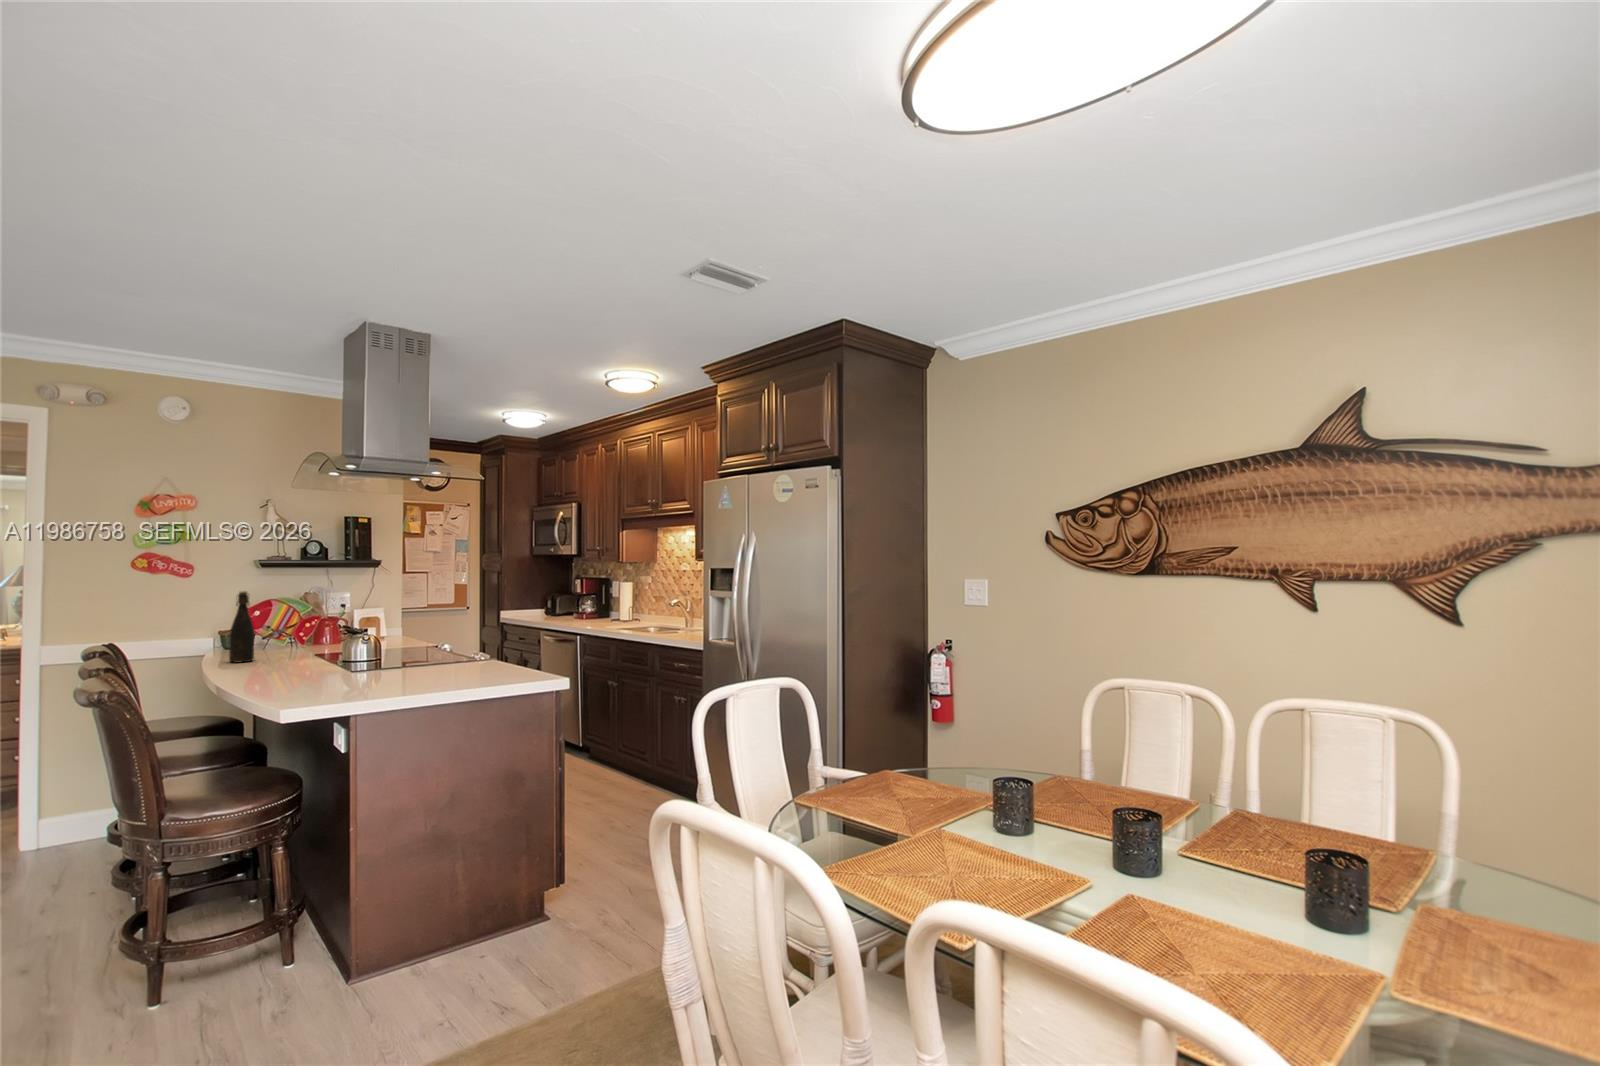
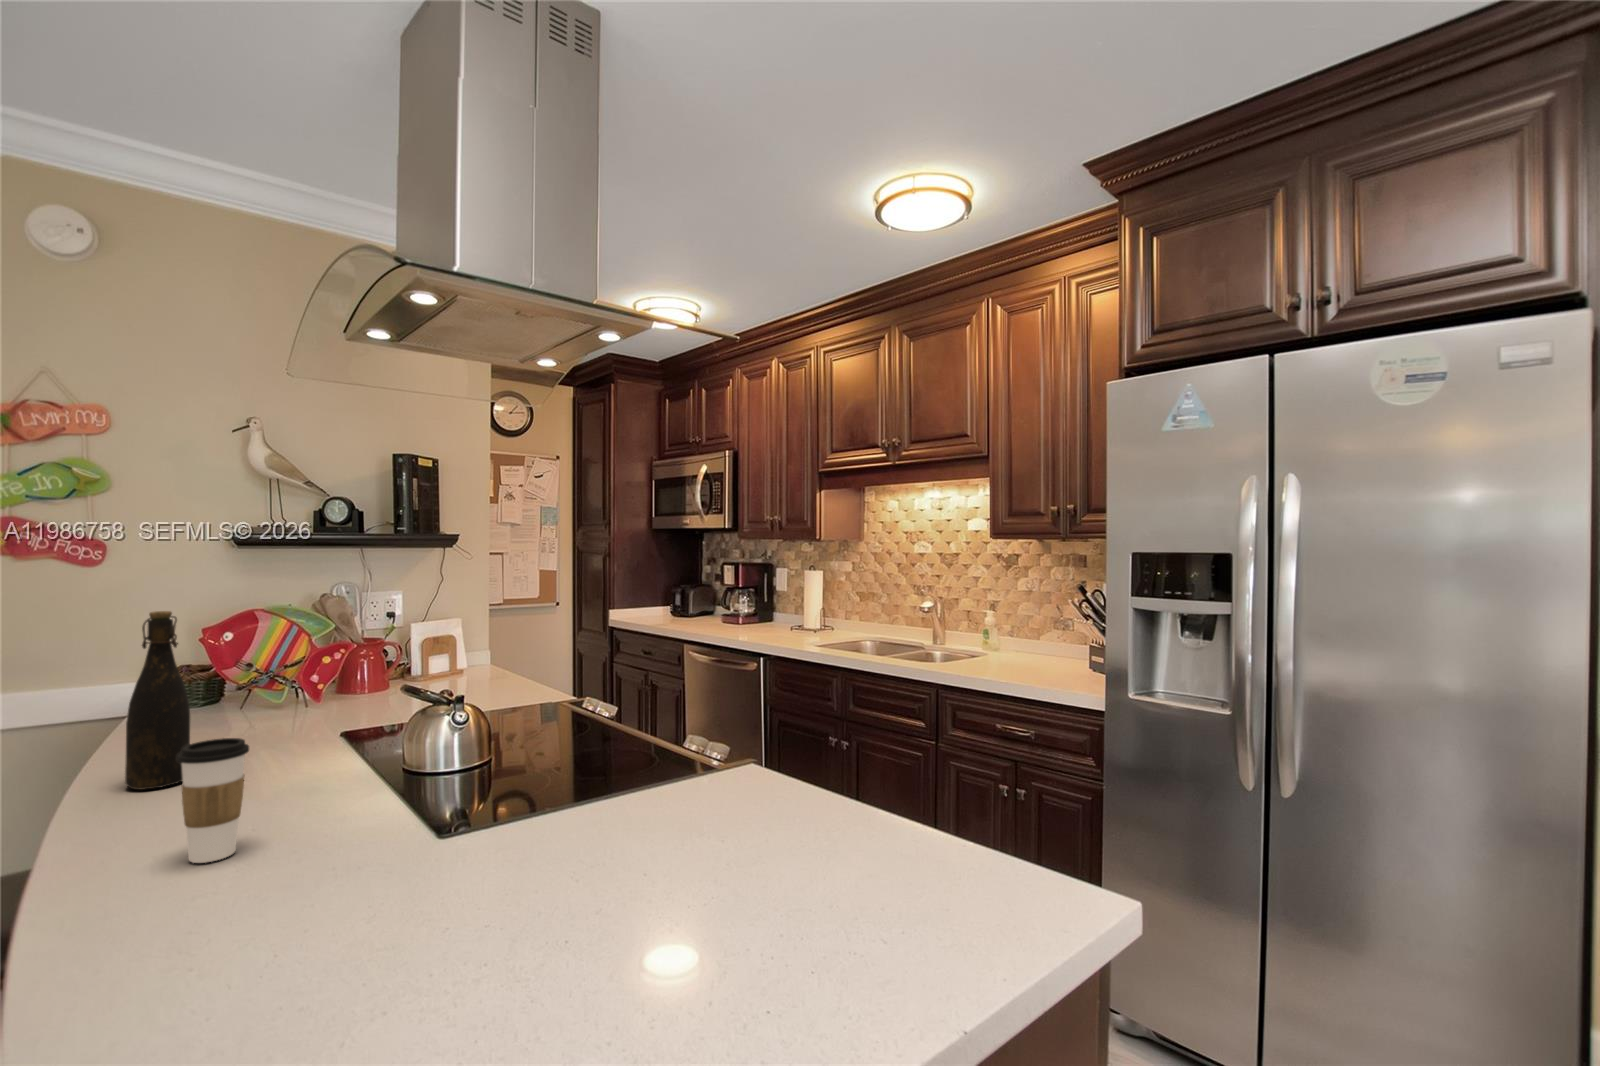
coffee cup: none [262,631,285,671] -> present [177,738,249,863]

